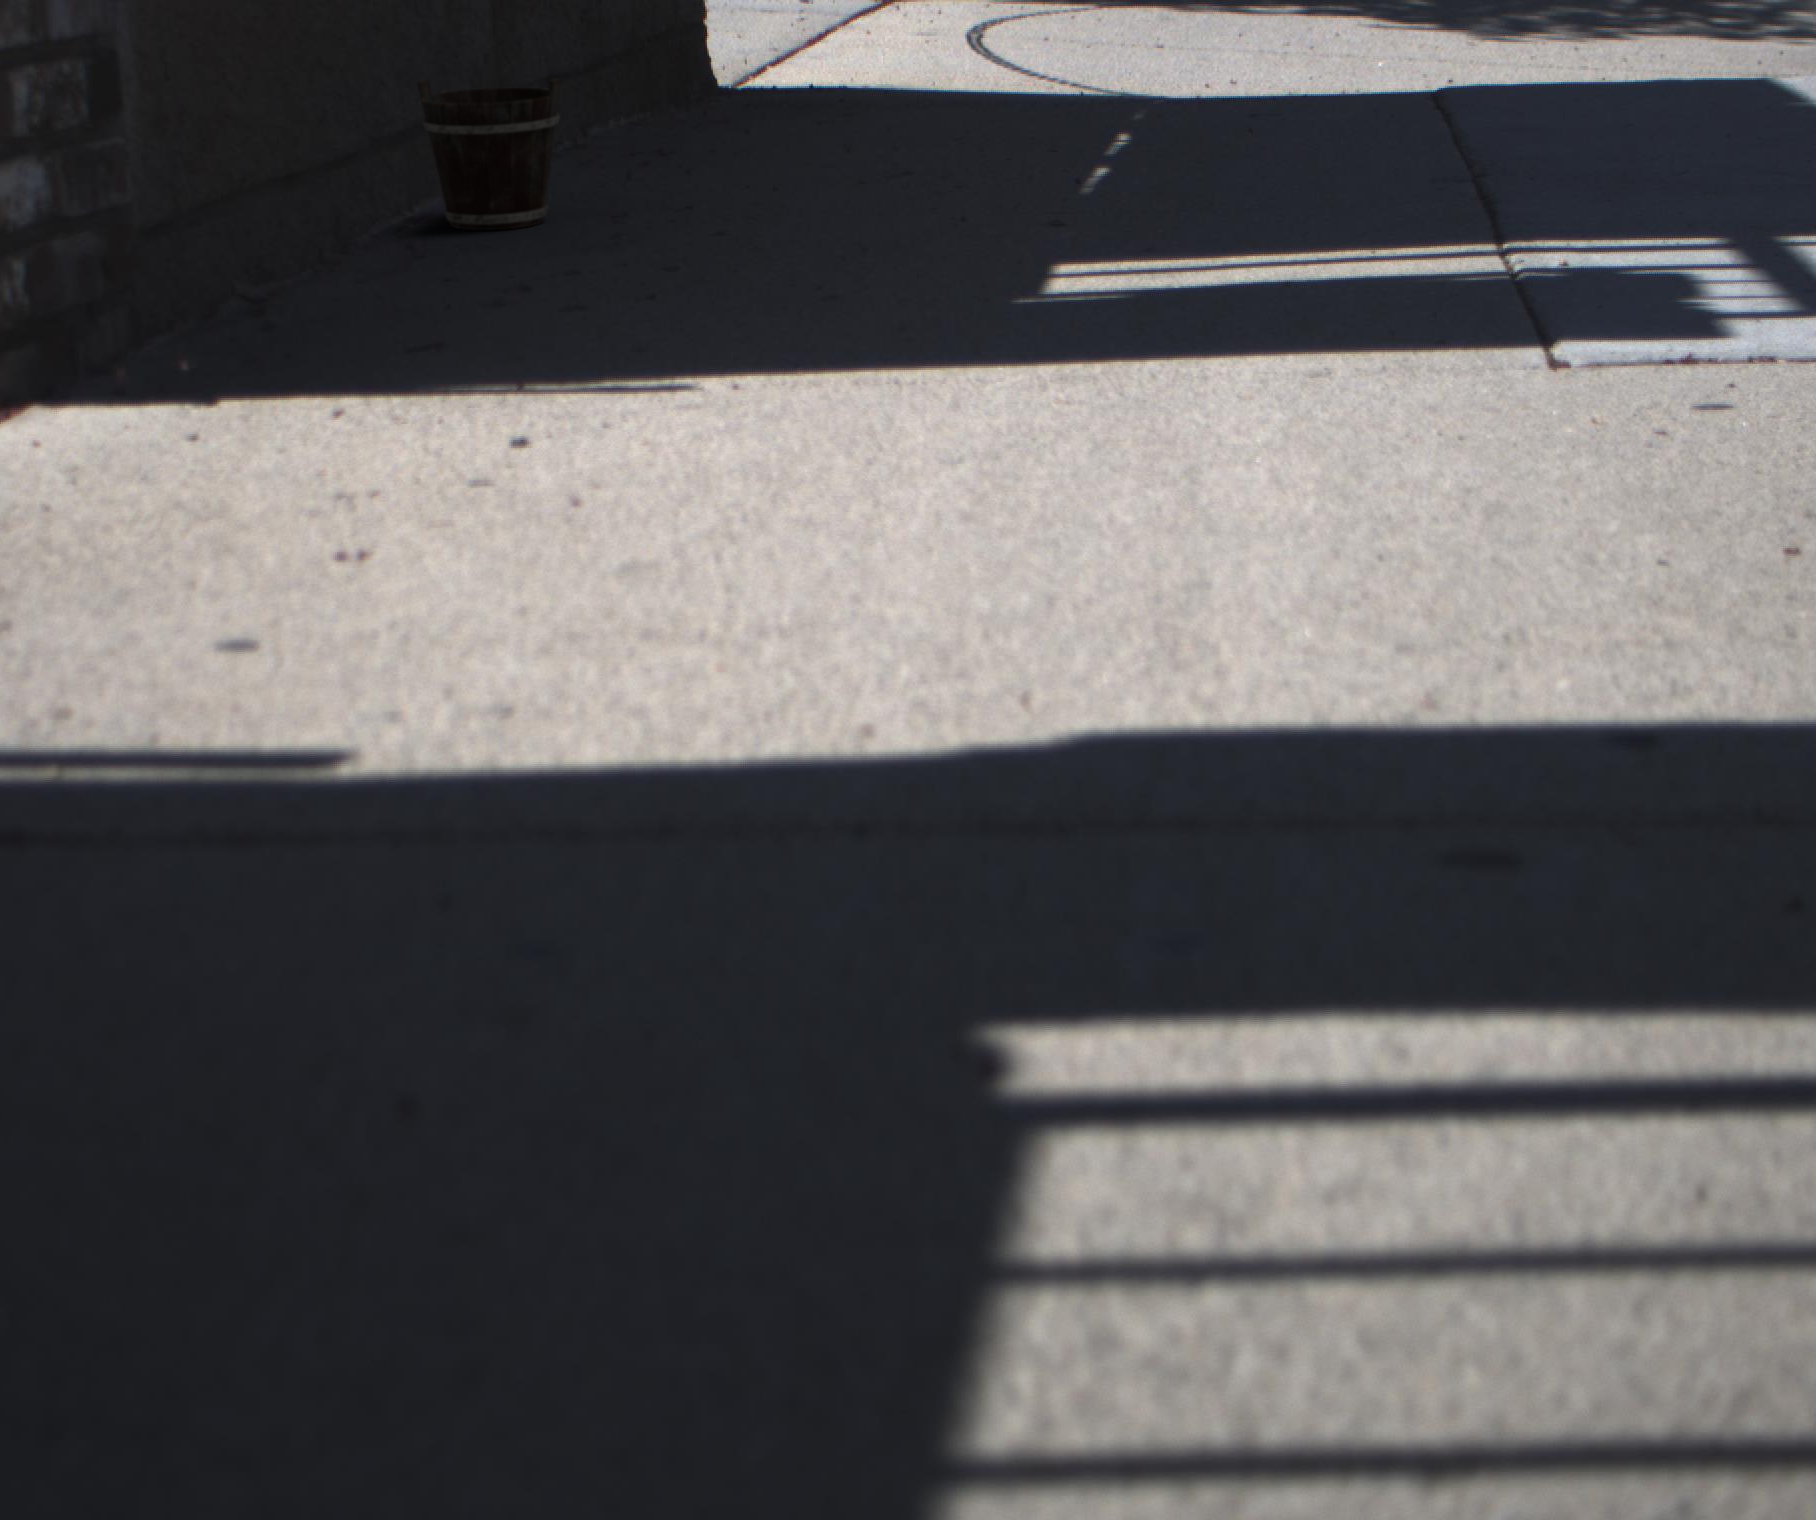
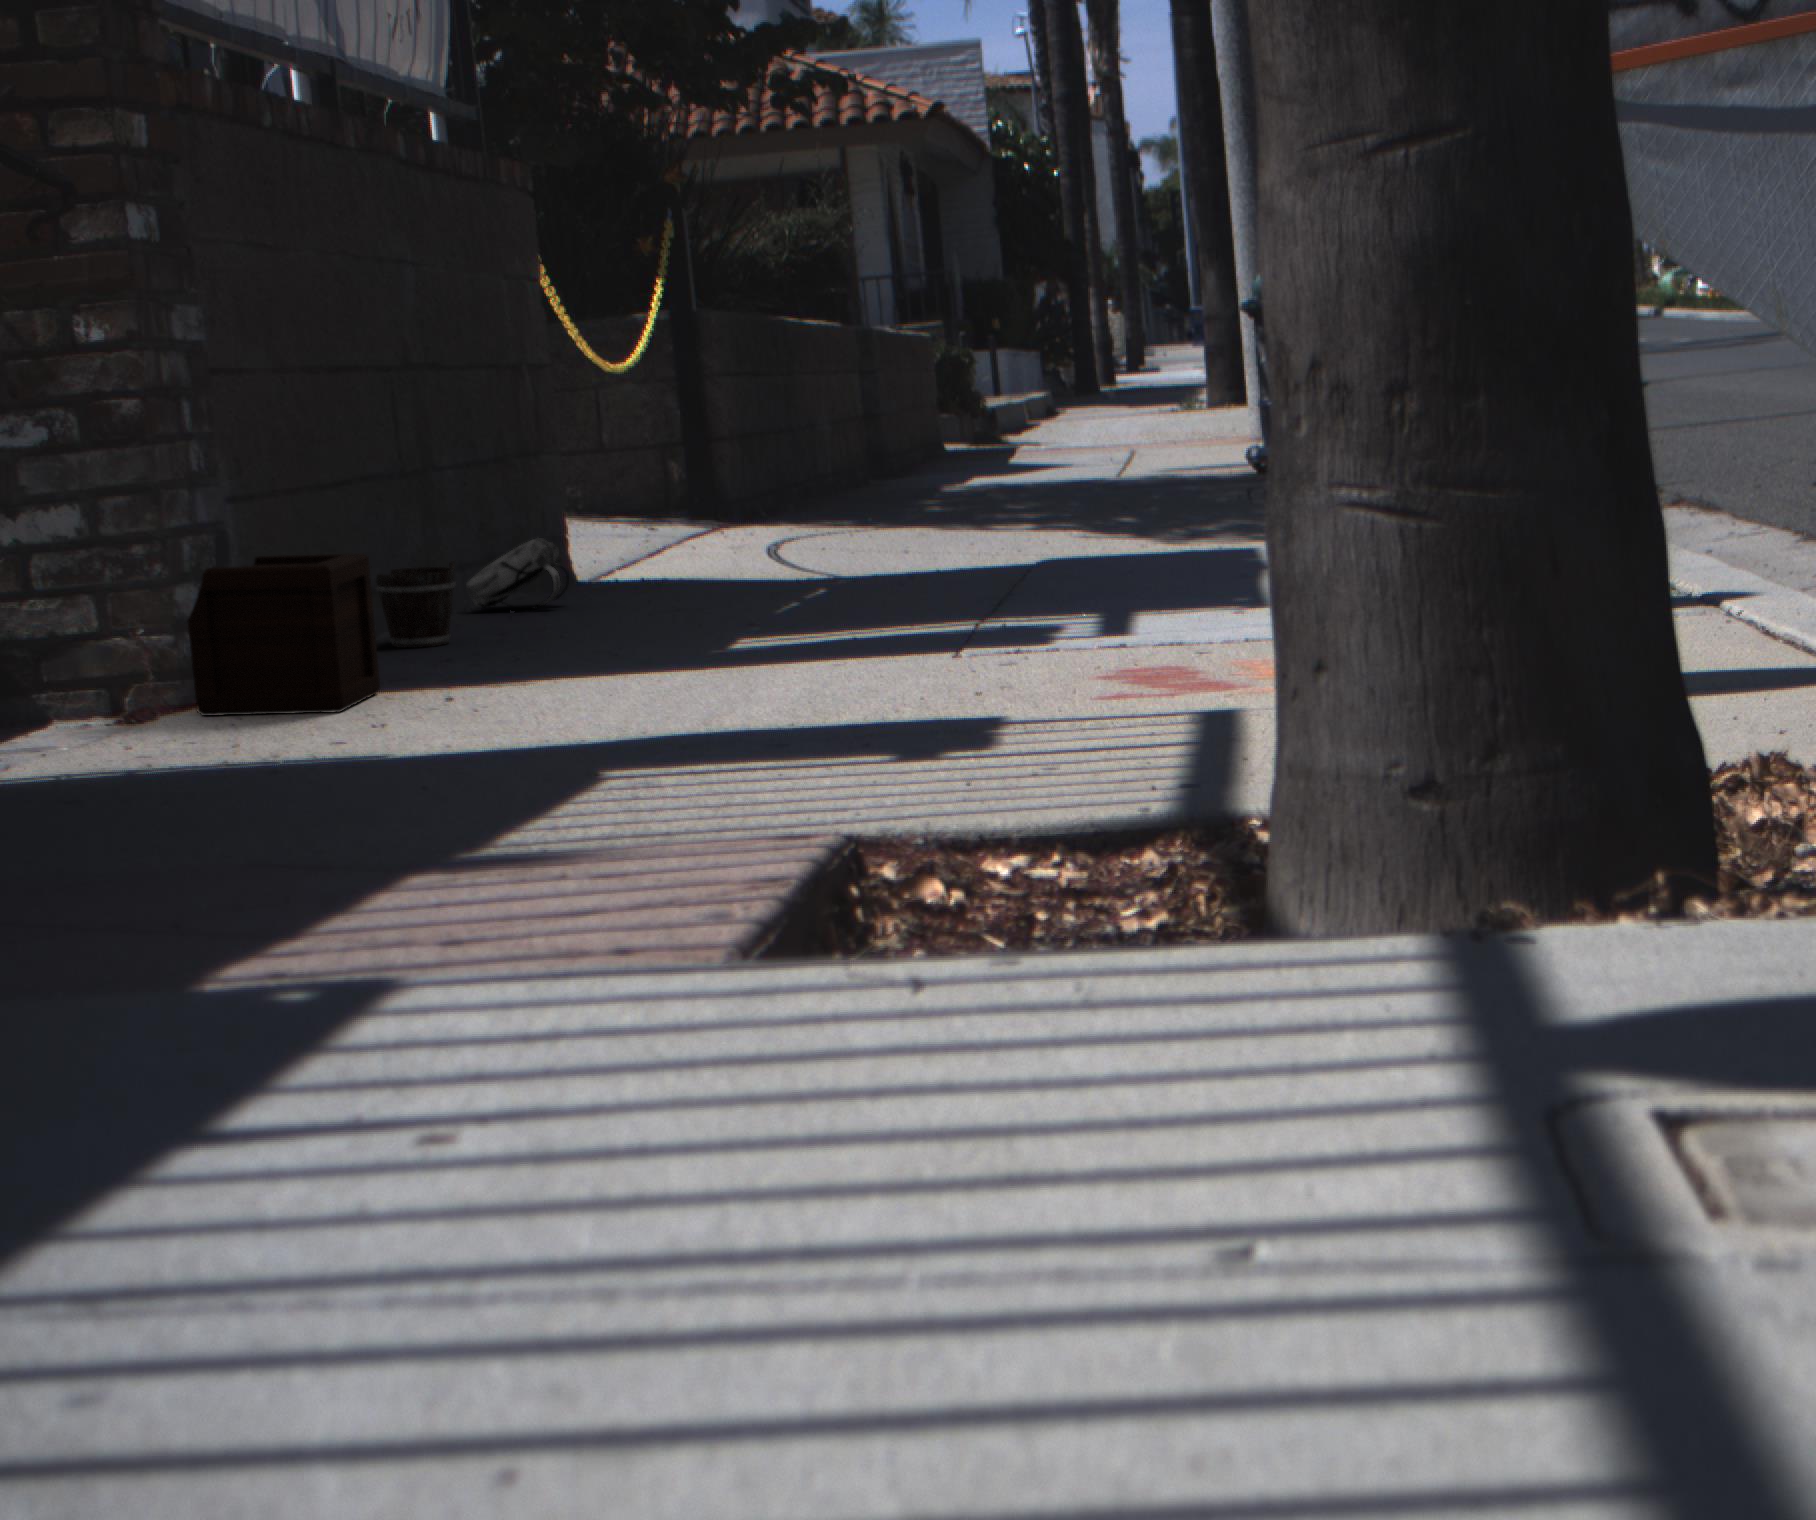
backpack: none [570,32,732,151] -> present [466,538,569,611]
wooden crate: none [14,84,417,425] -> present [187,553,380,716]

